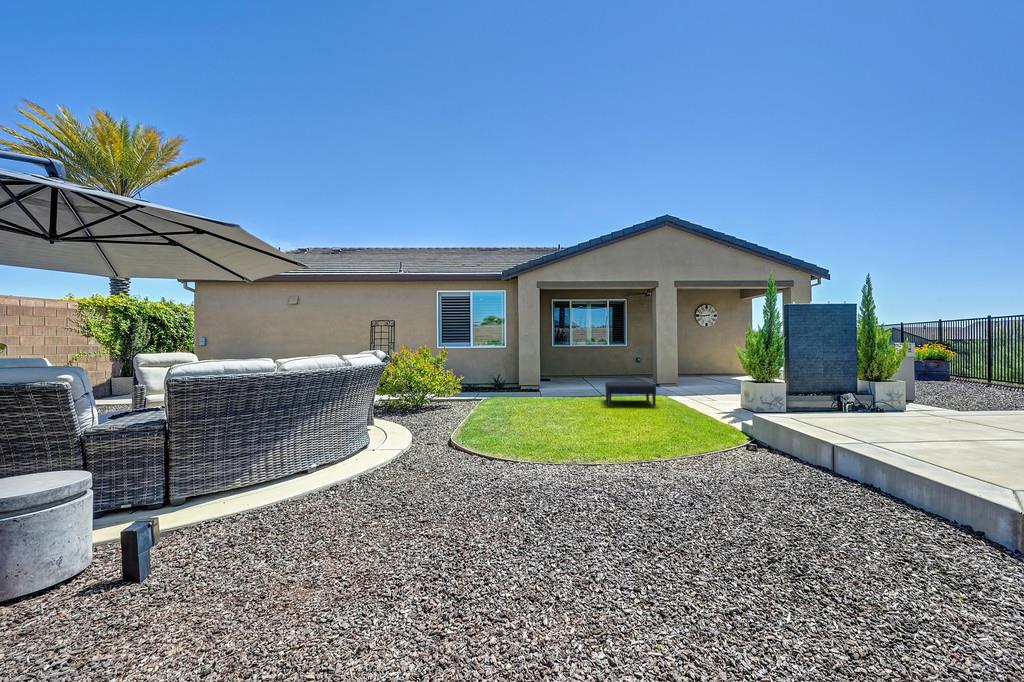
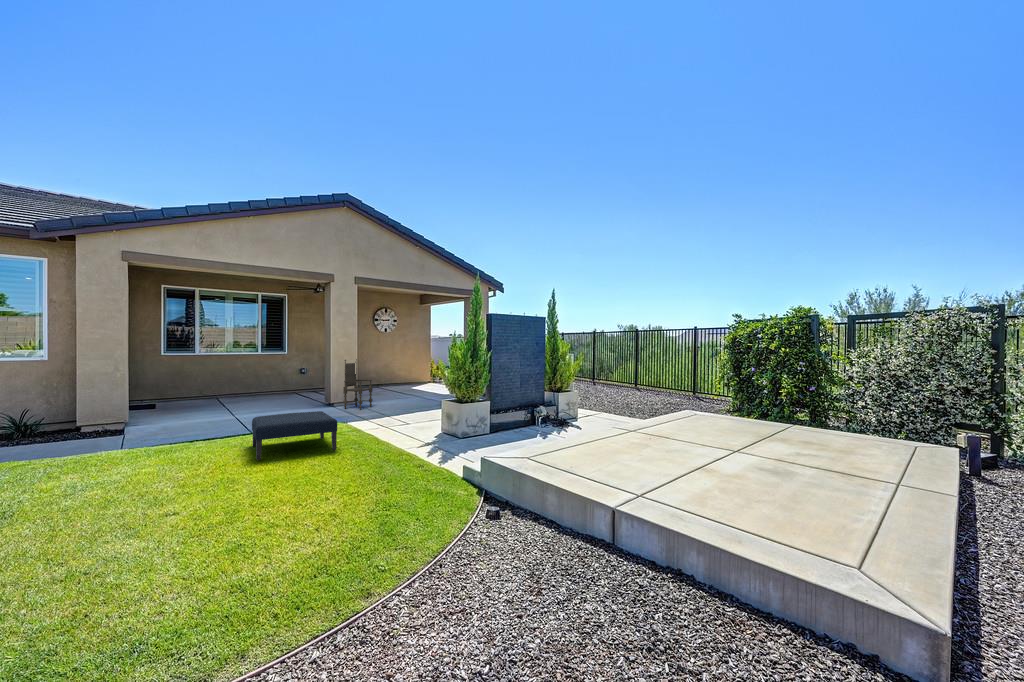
armchair: none [666,348,690,388] -> present [343,359,373,410]

